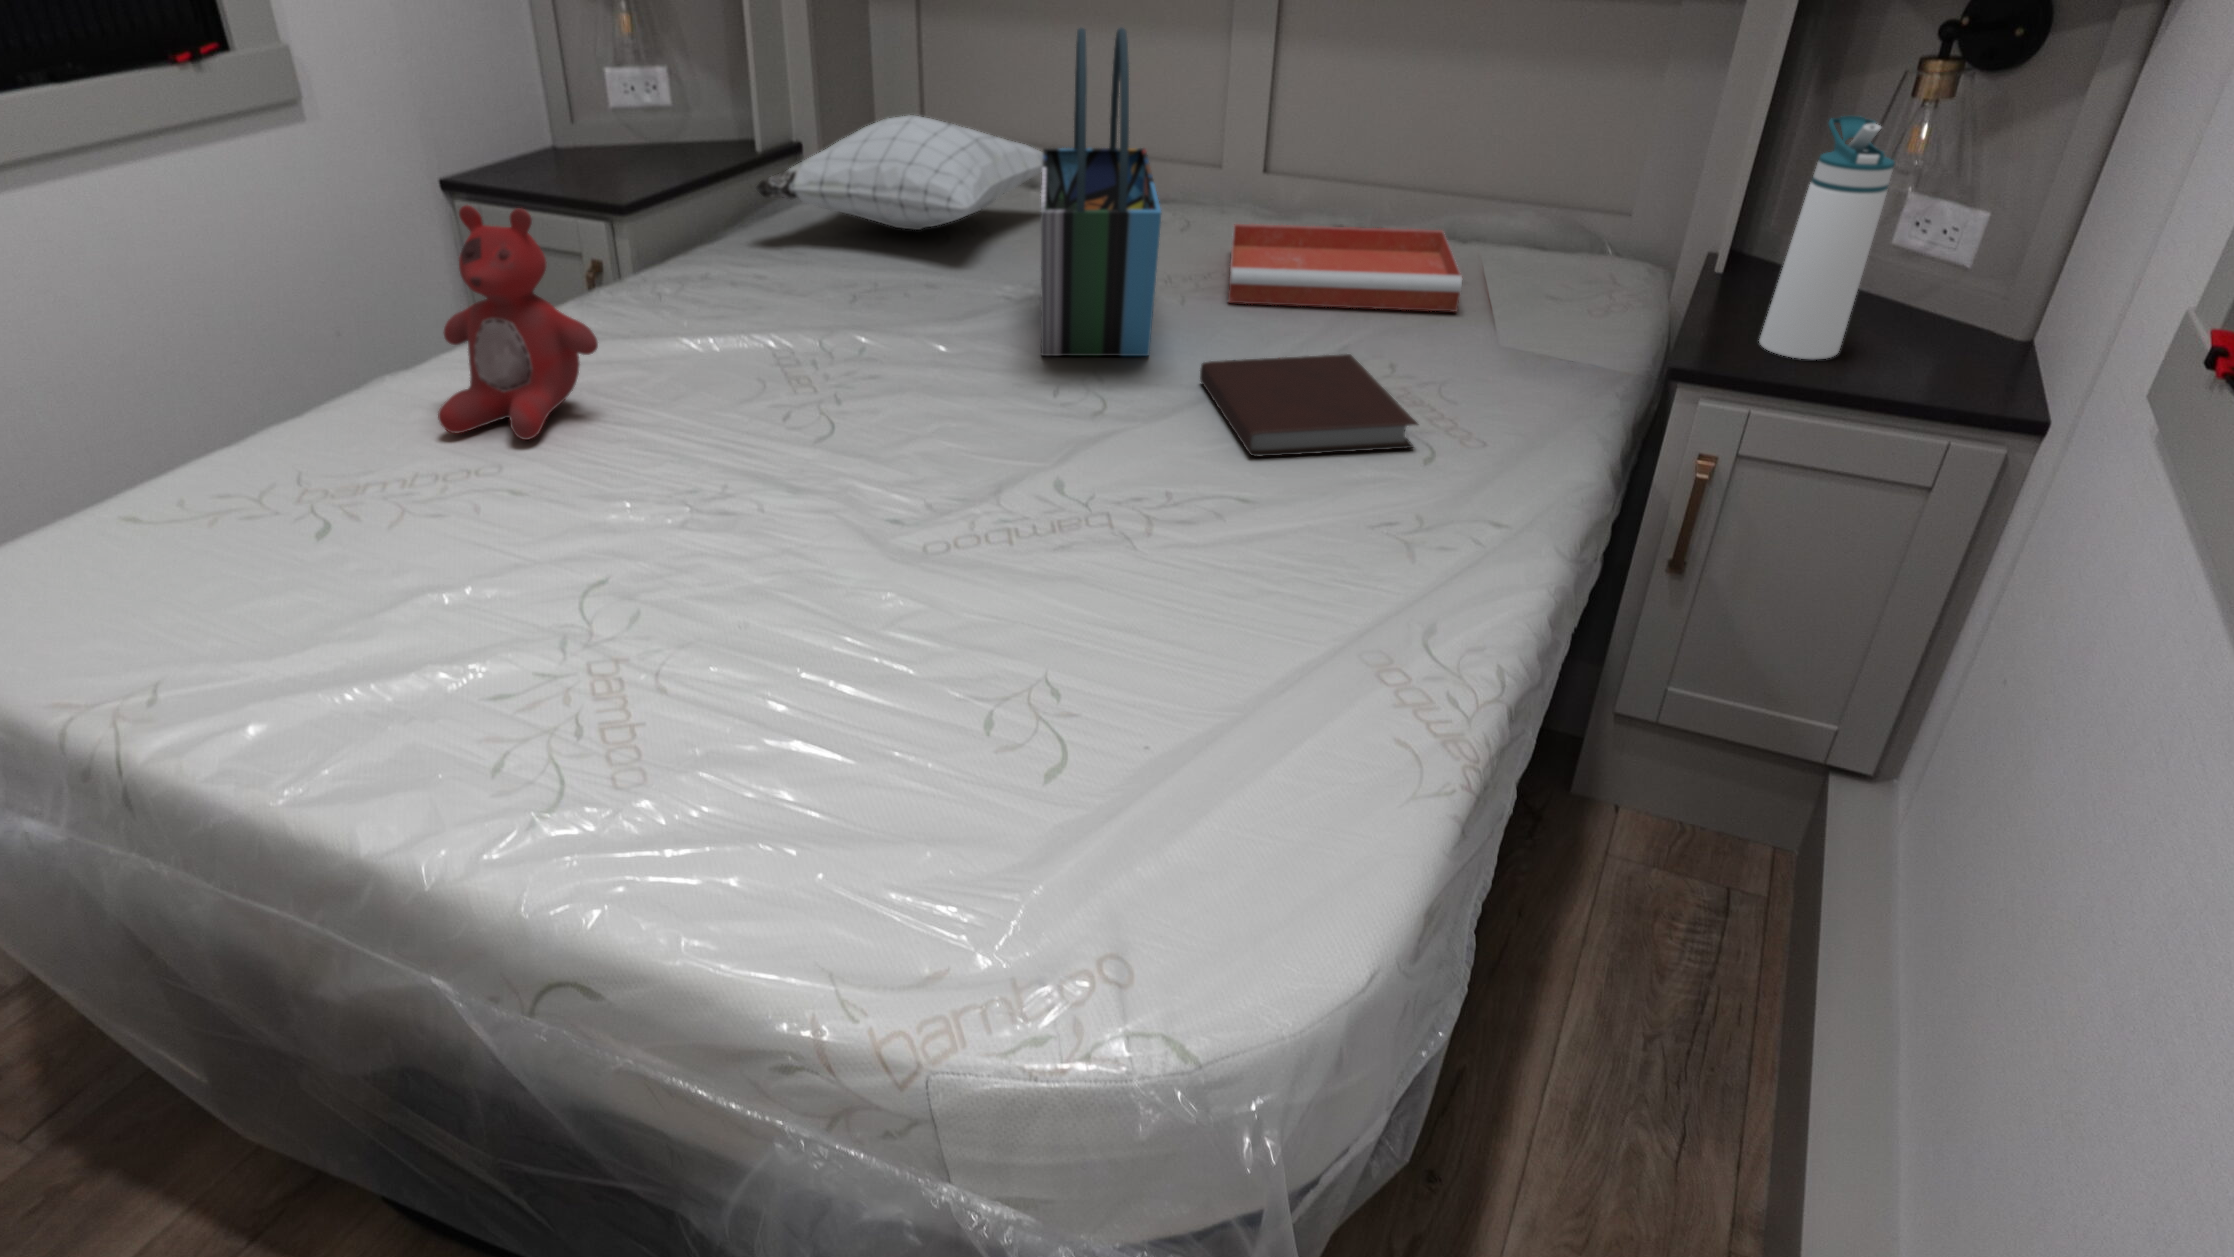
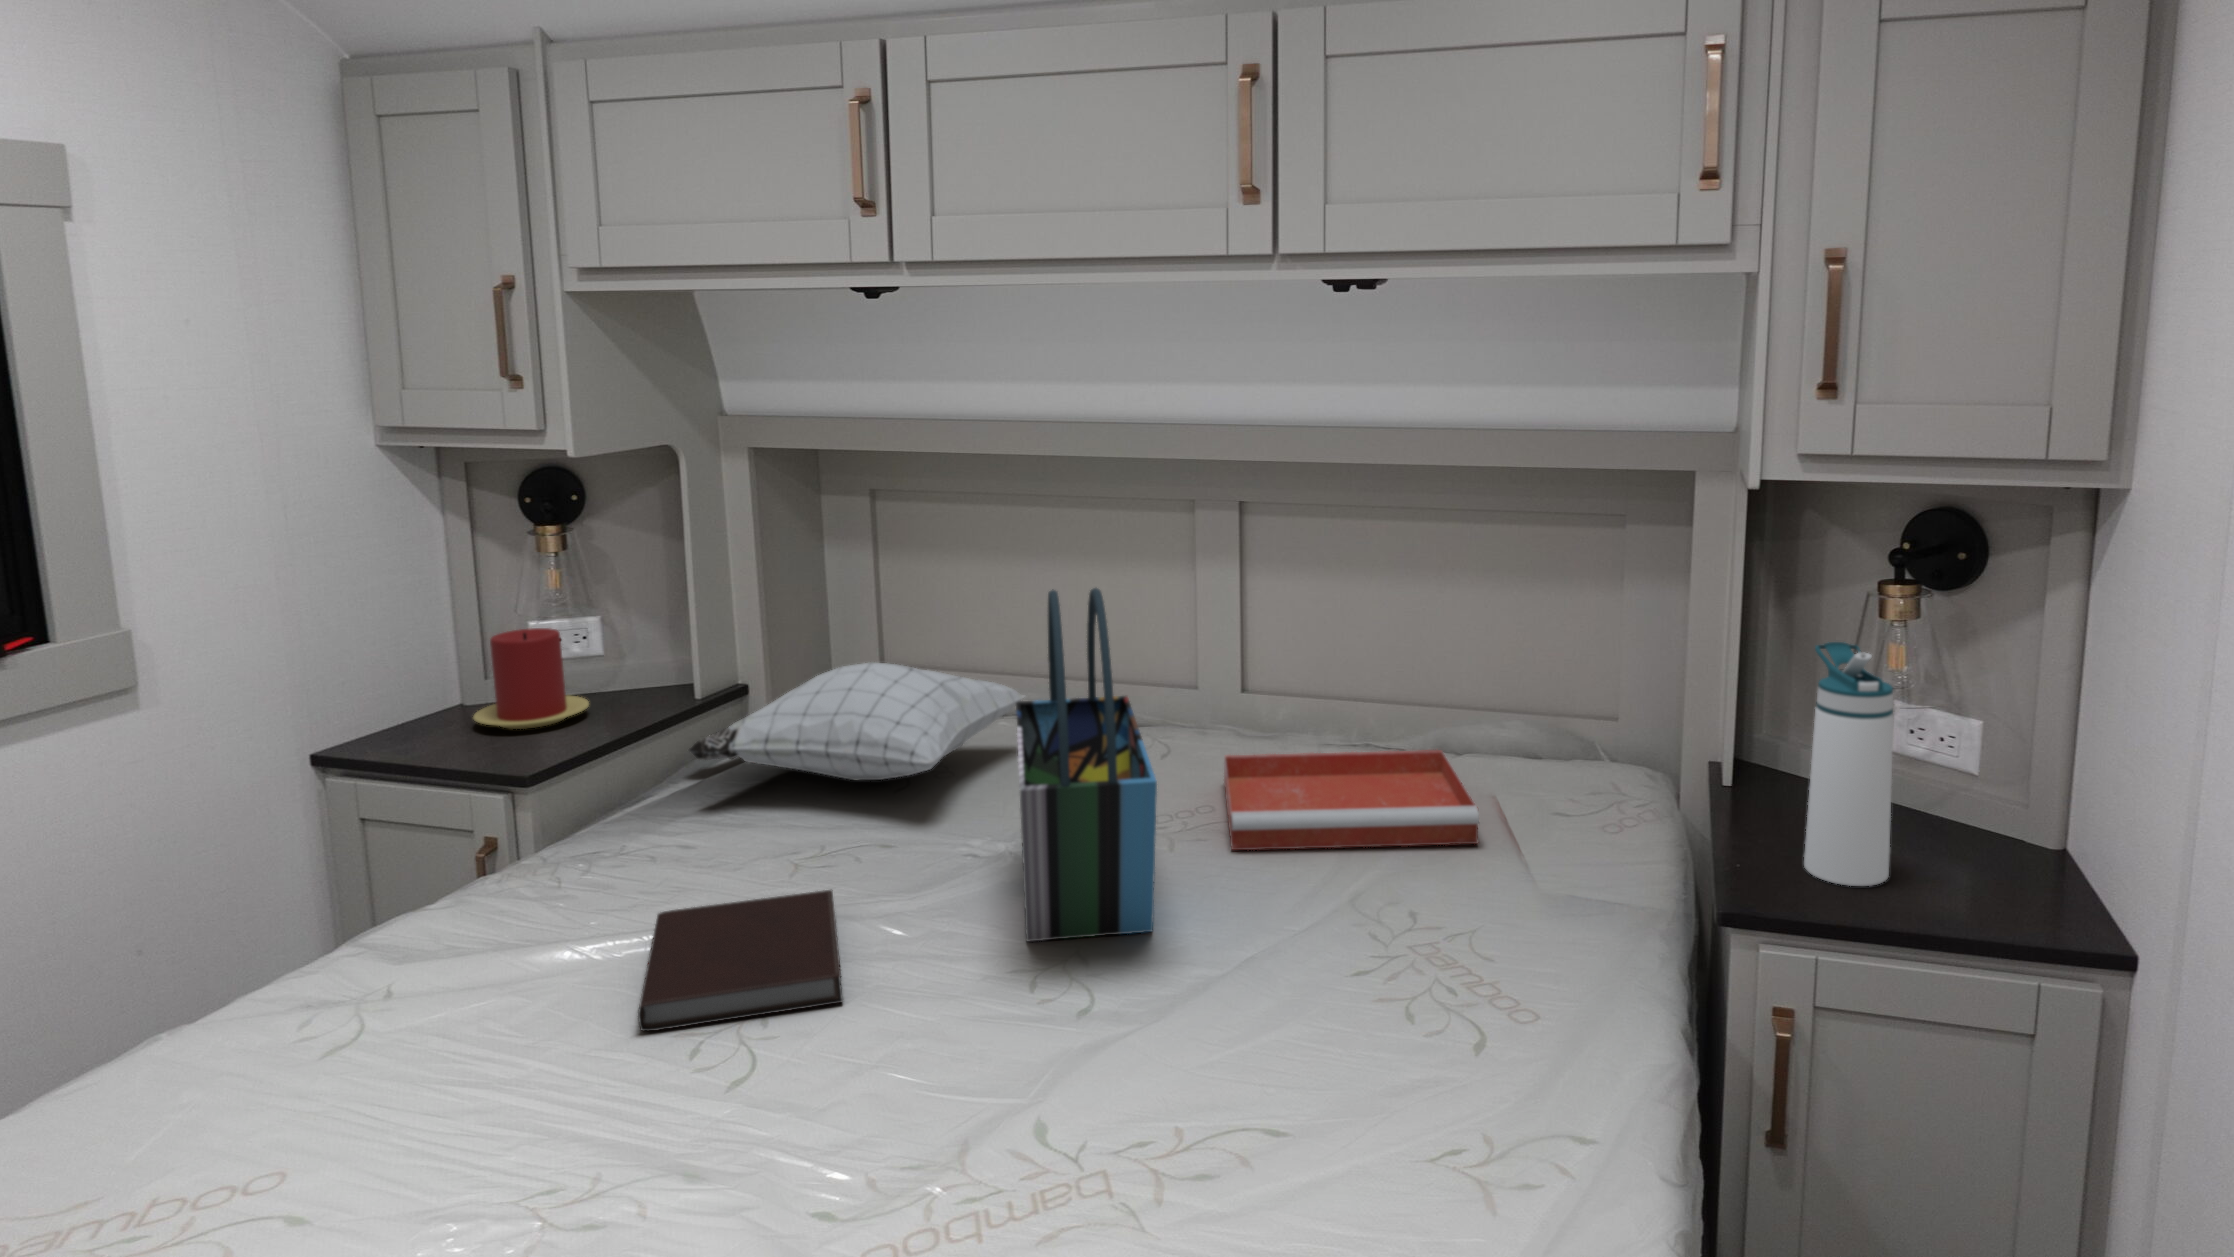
candle: none [568,73,664,169] -> present [473,628,589,729]
stuffed bear: present [438,205,598,440] -> none [209,839,456,1144]
notebook: present [1200,354,1417,457] -> present [638,890,843,1031]

